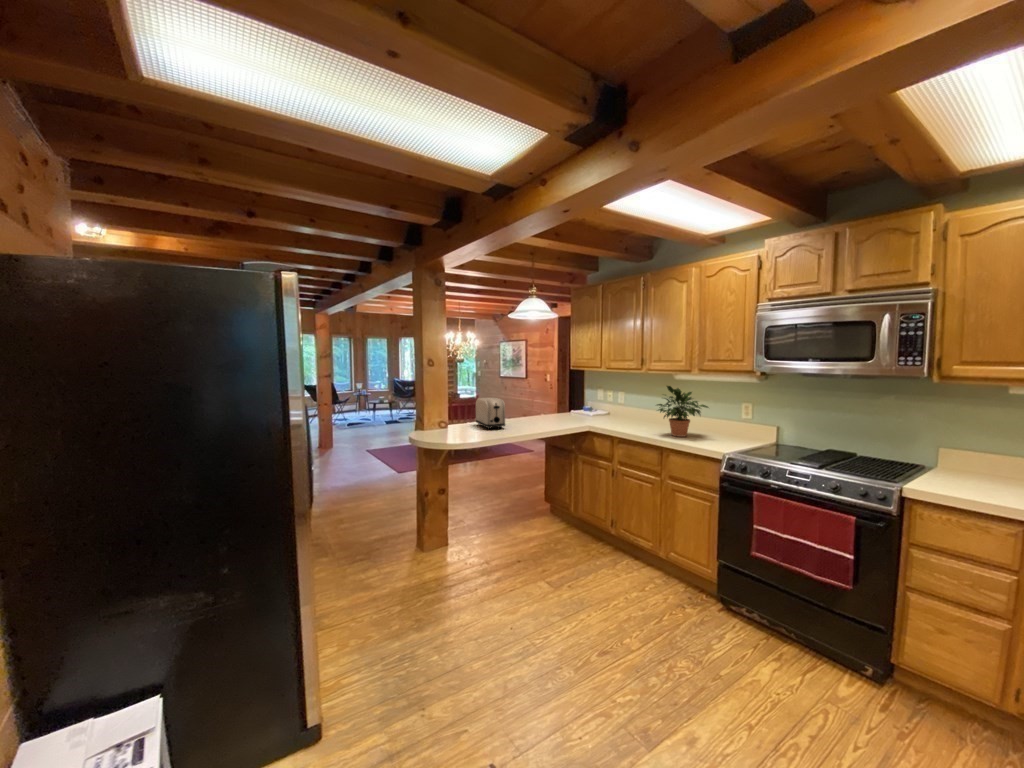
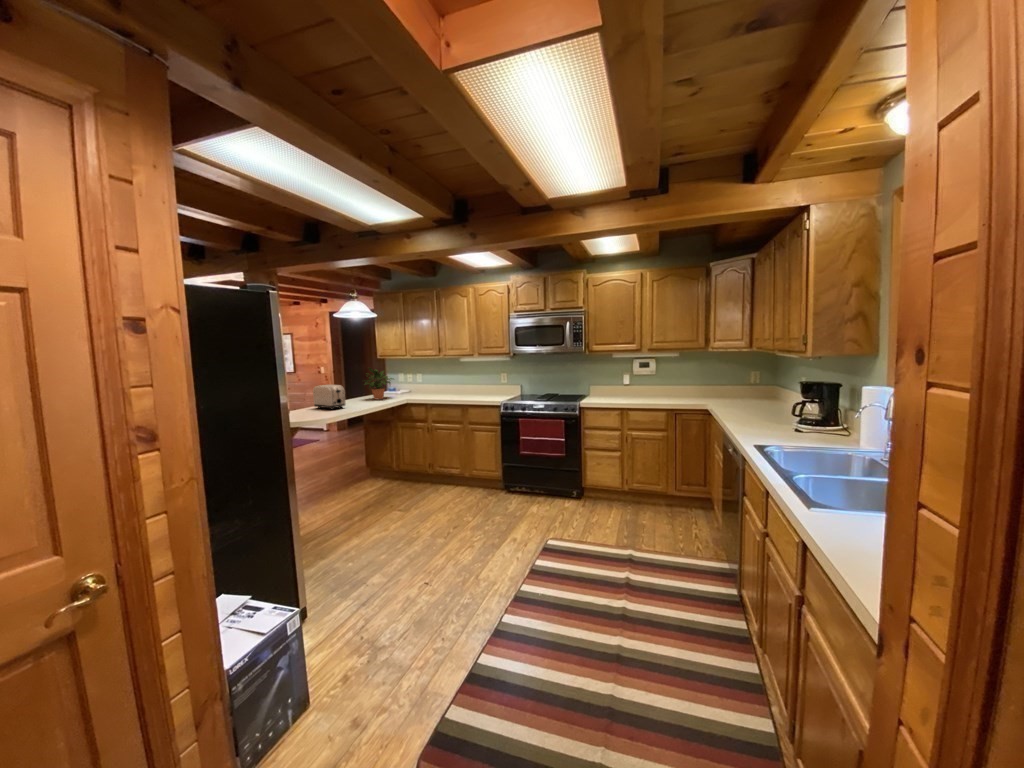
potted plant: present [657,386,708,437] -> present [364,368,393,399]

